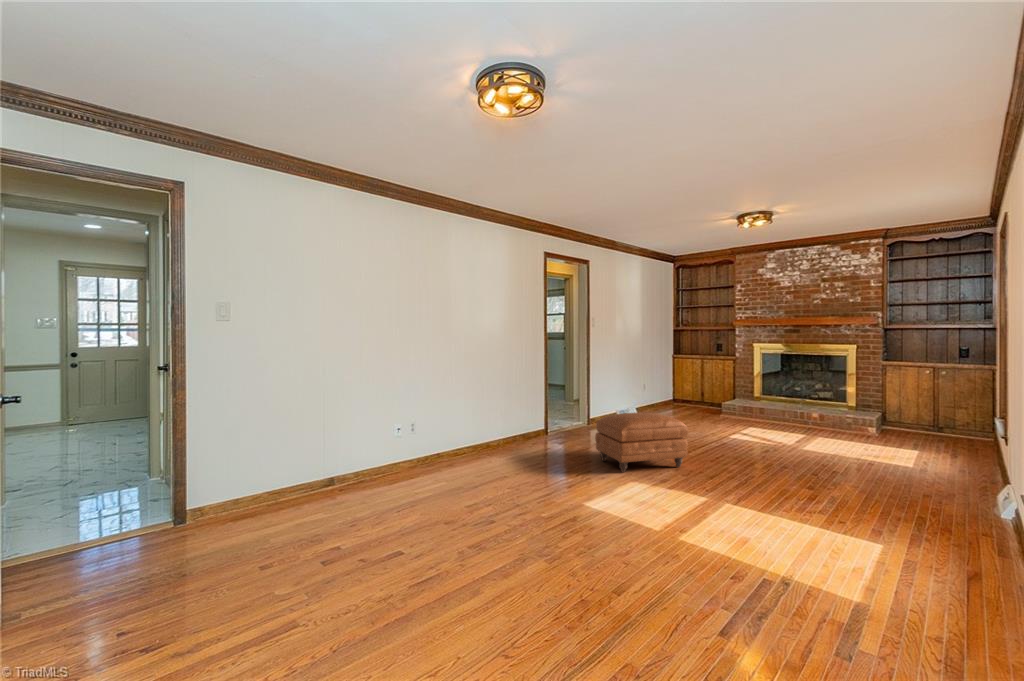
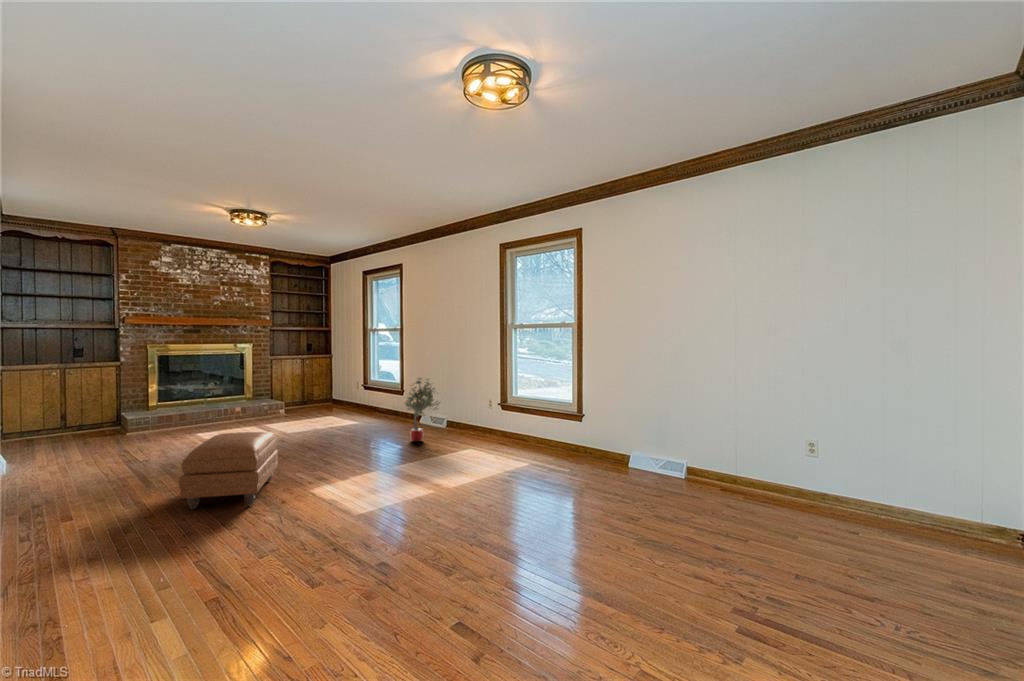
potted tree: none [921,397,1004,508] -> present [405,378,439,442]

